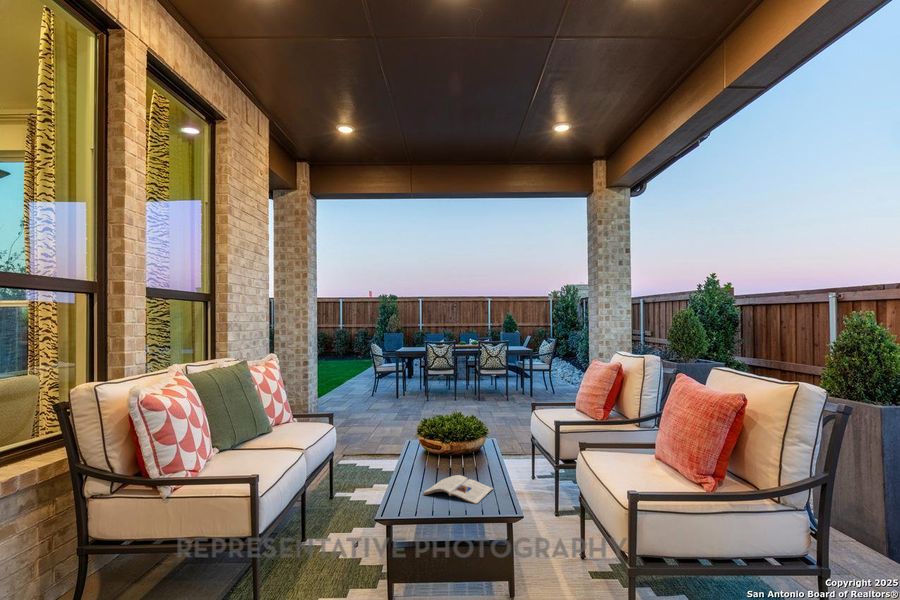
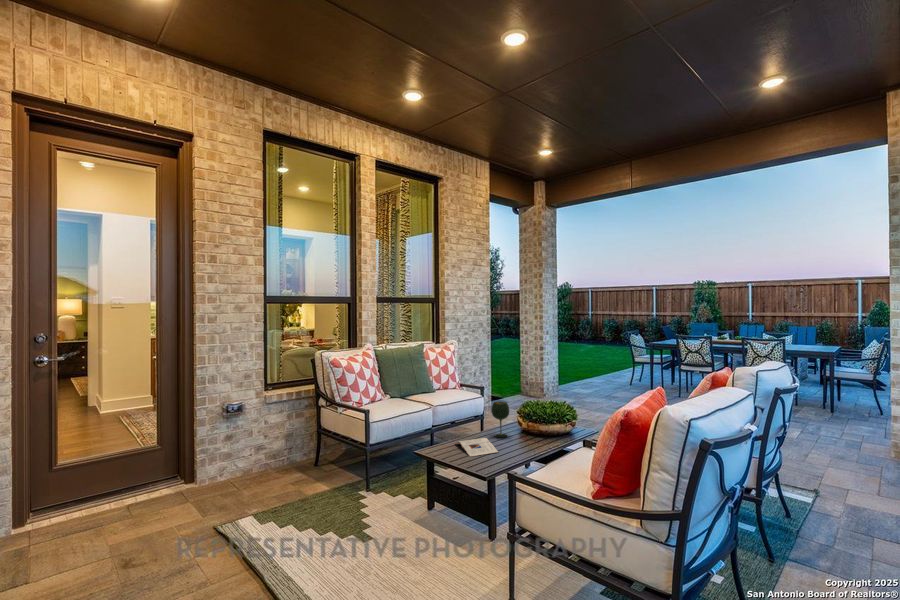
wine glass: none [437,423,461,472] -> present [491,401,509,438]

